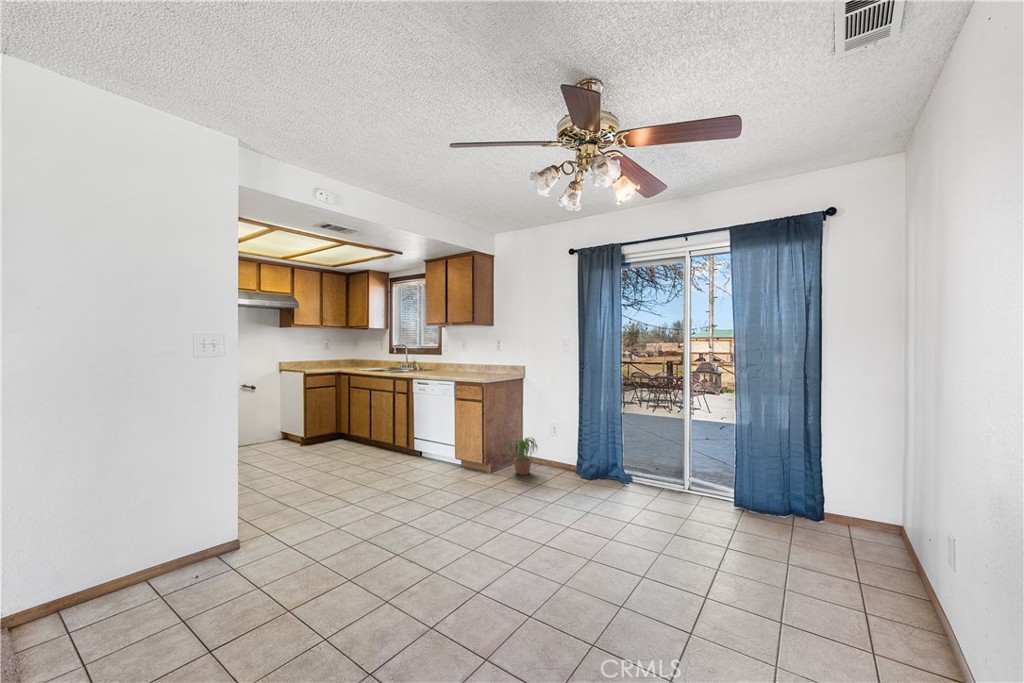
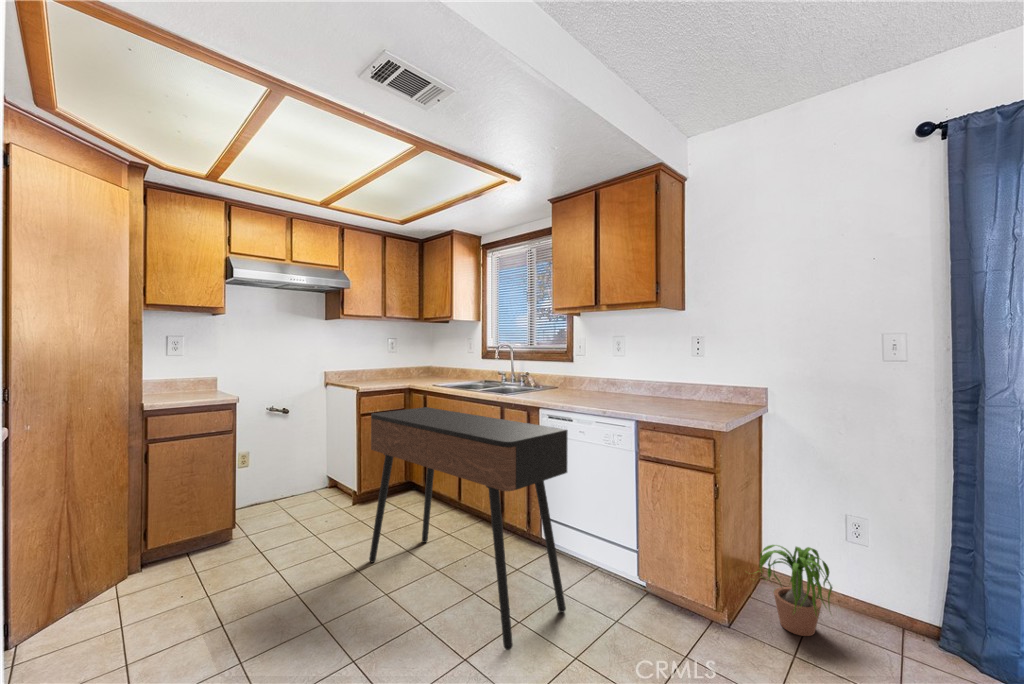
console table: none [314,380,418,484] -> present [369,407,568,650]

